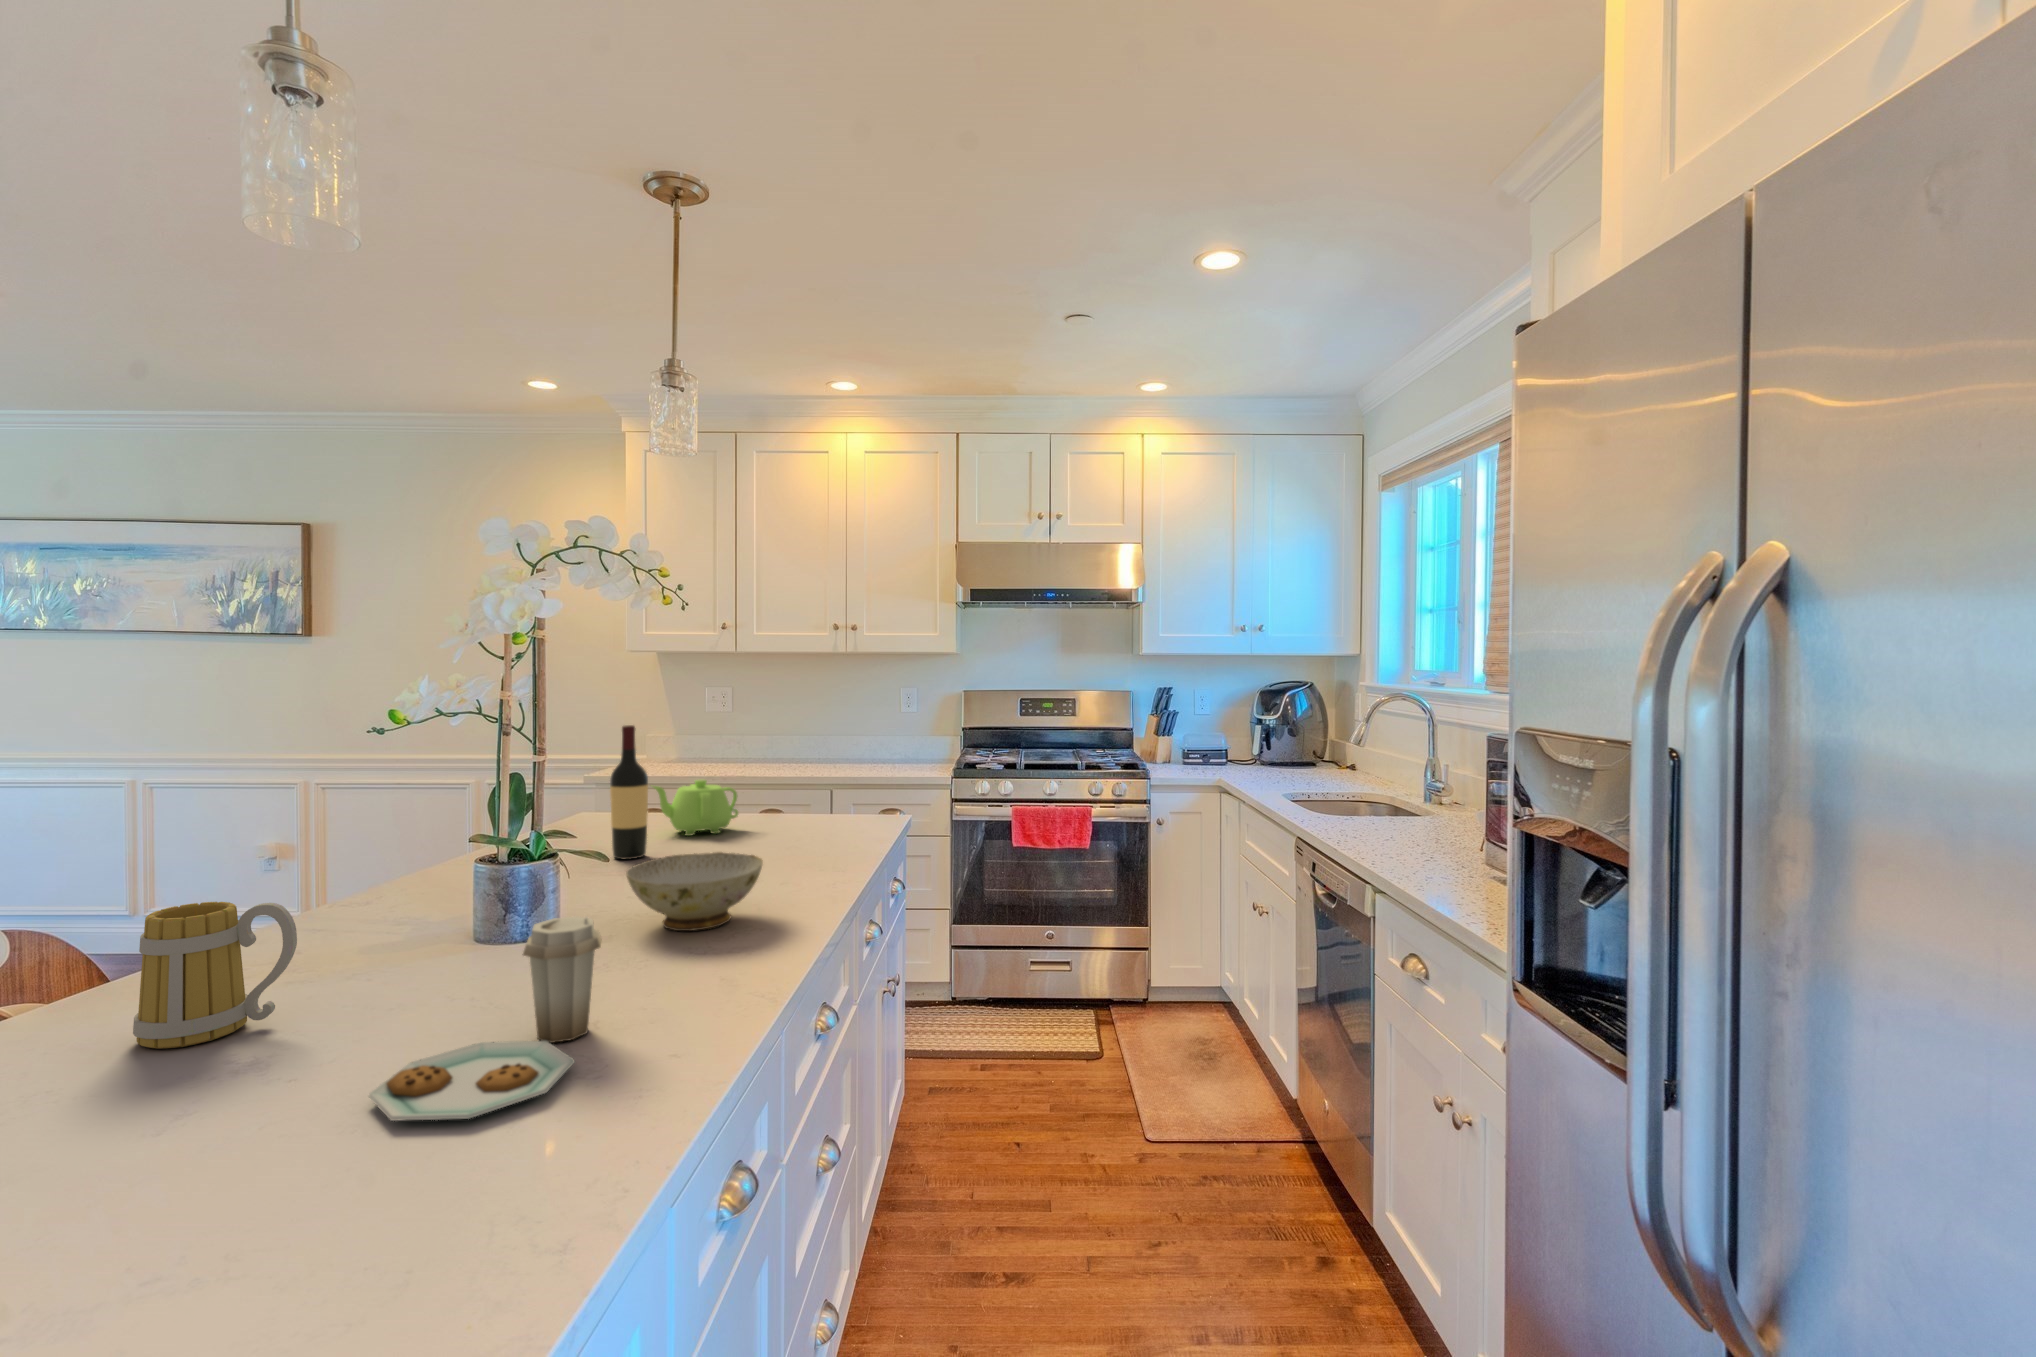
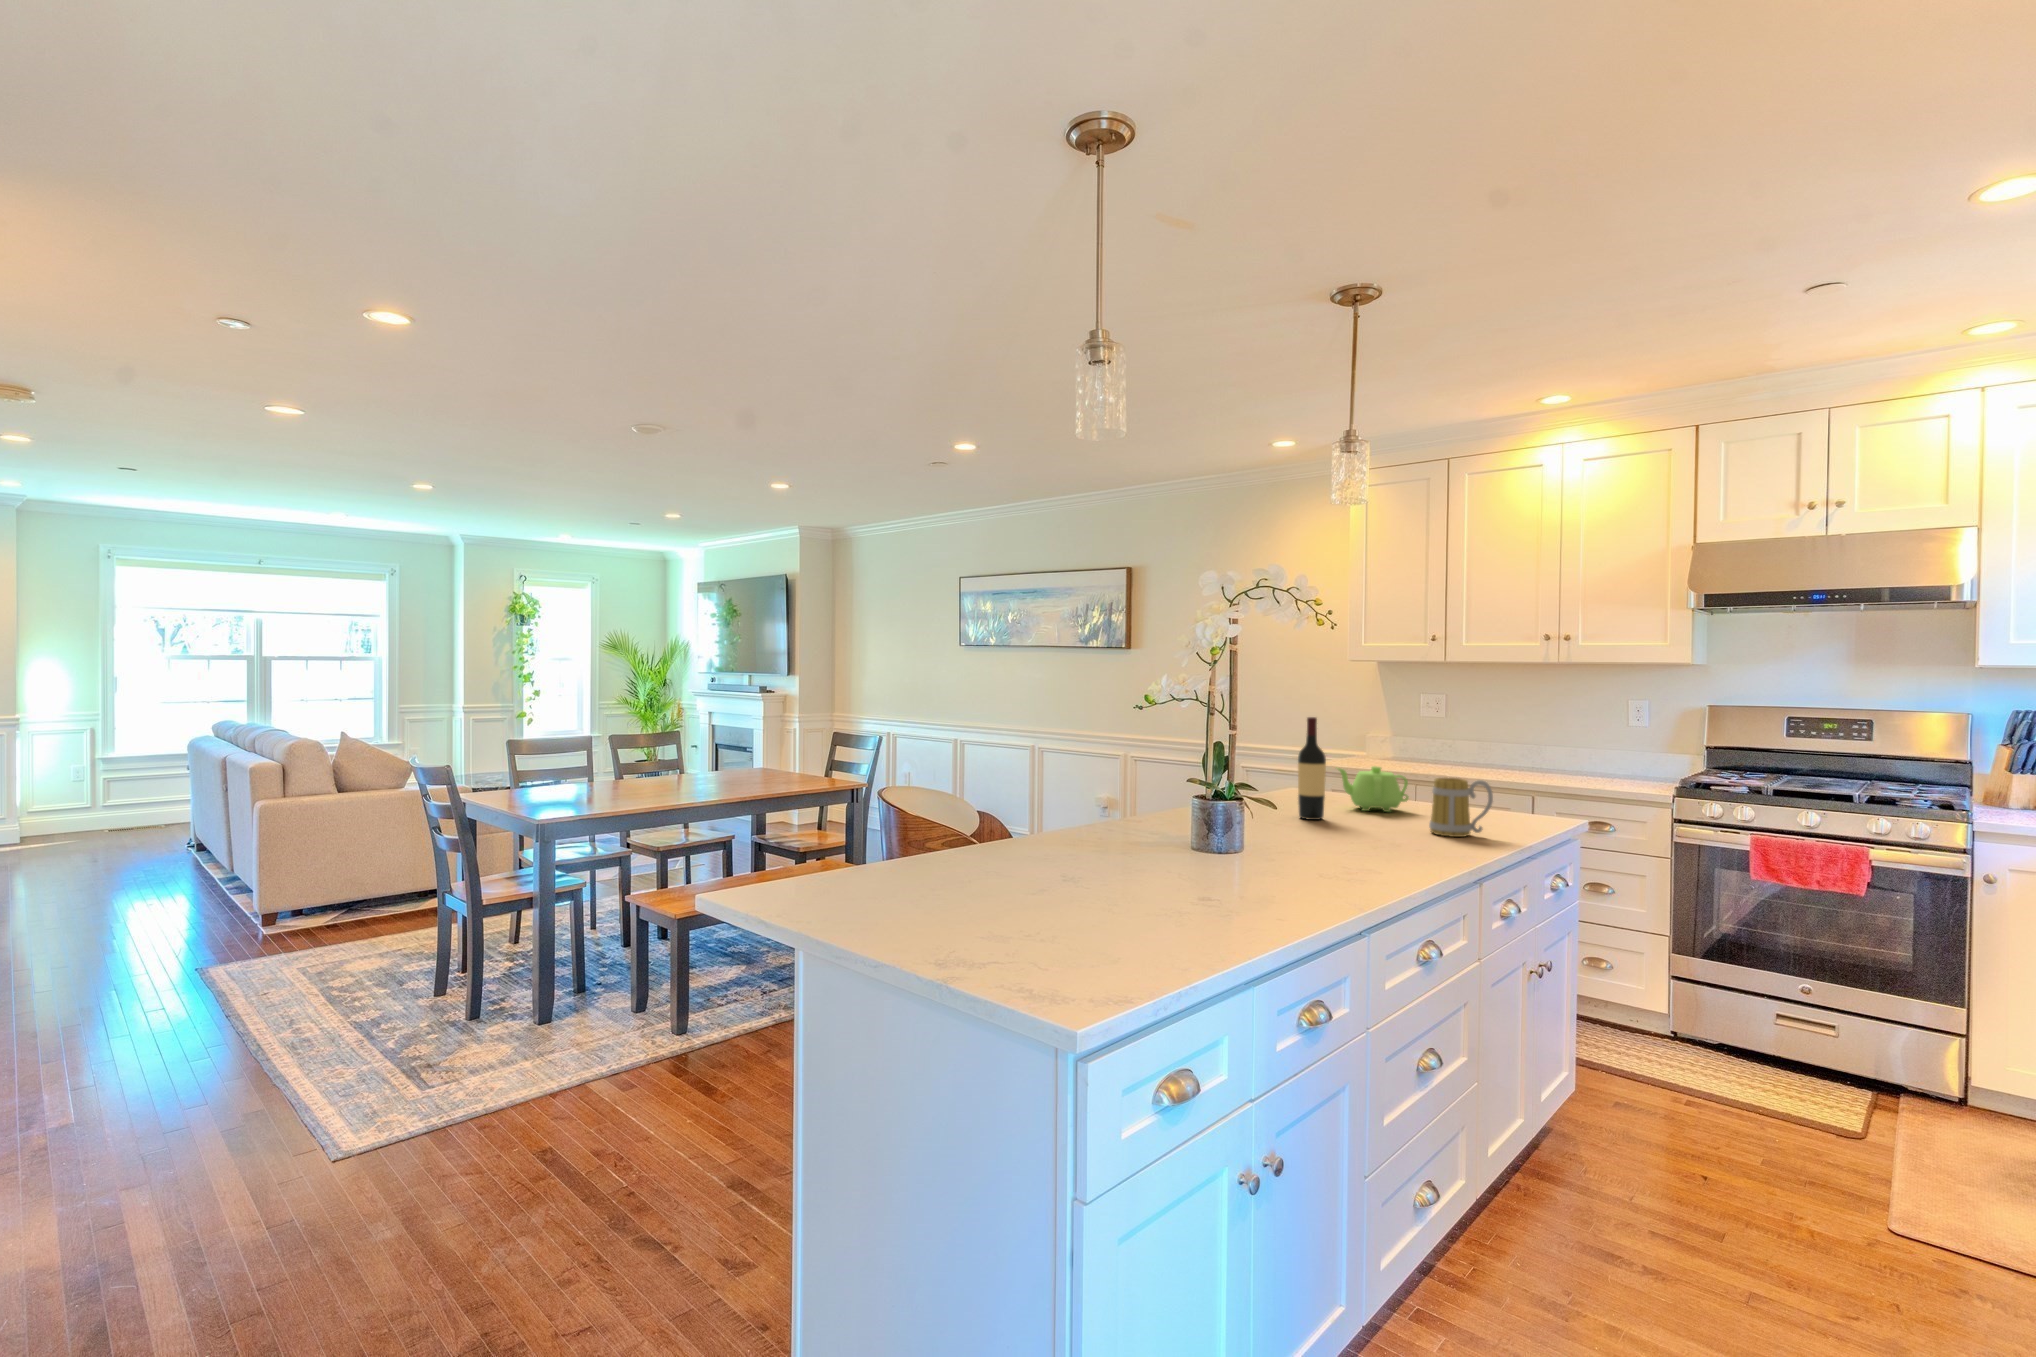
ceramic bowl: present [626,852,763,931] -> none [1286,812,1387,866]
mug: present [133,902,297,1049] -> present [1429,778,1493,837]
plate: present [369,917,602,1121] -> none [1122,825,1248,916]

